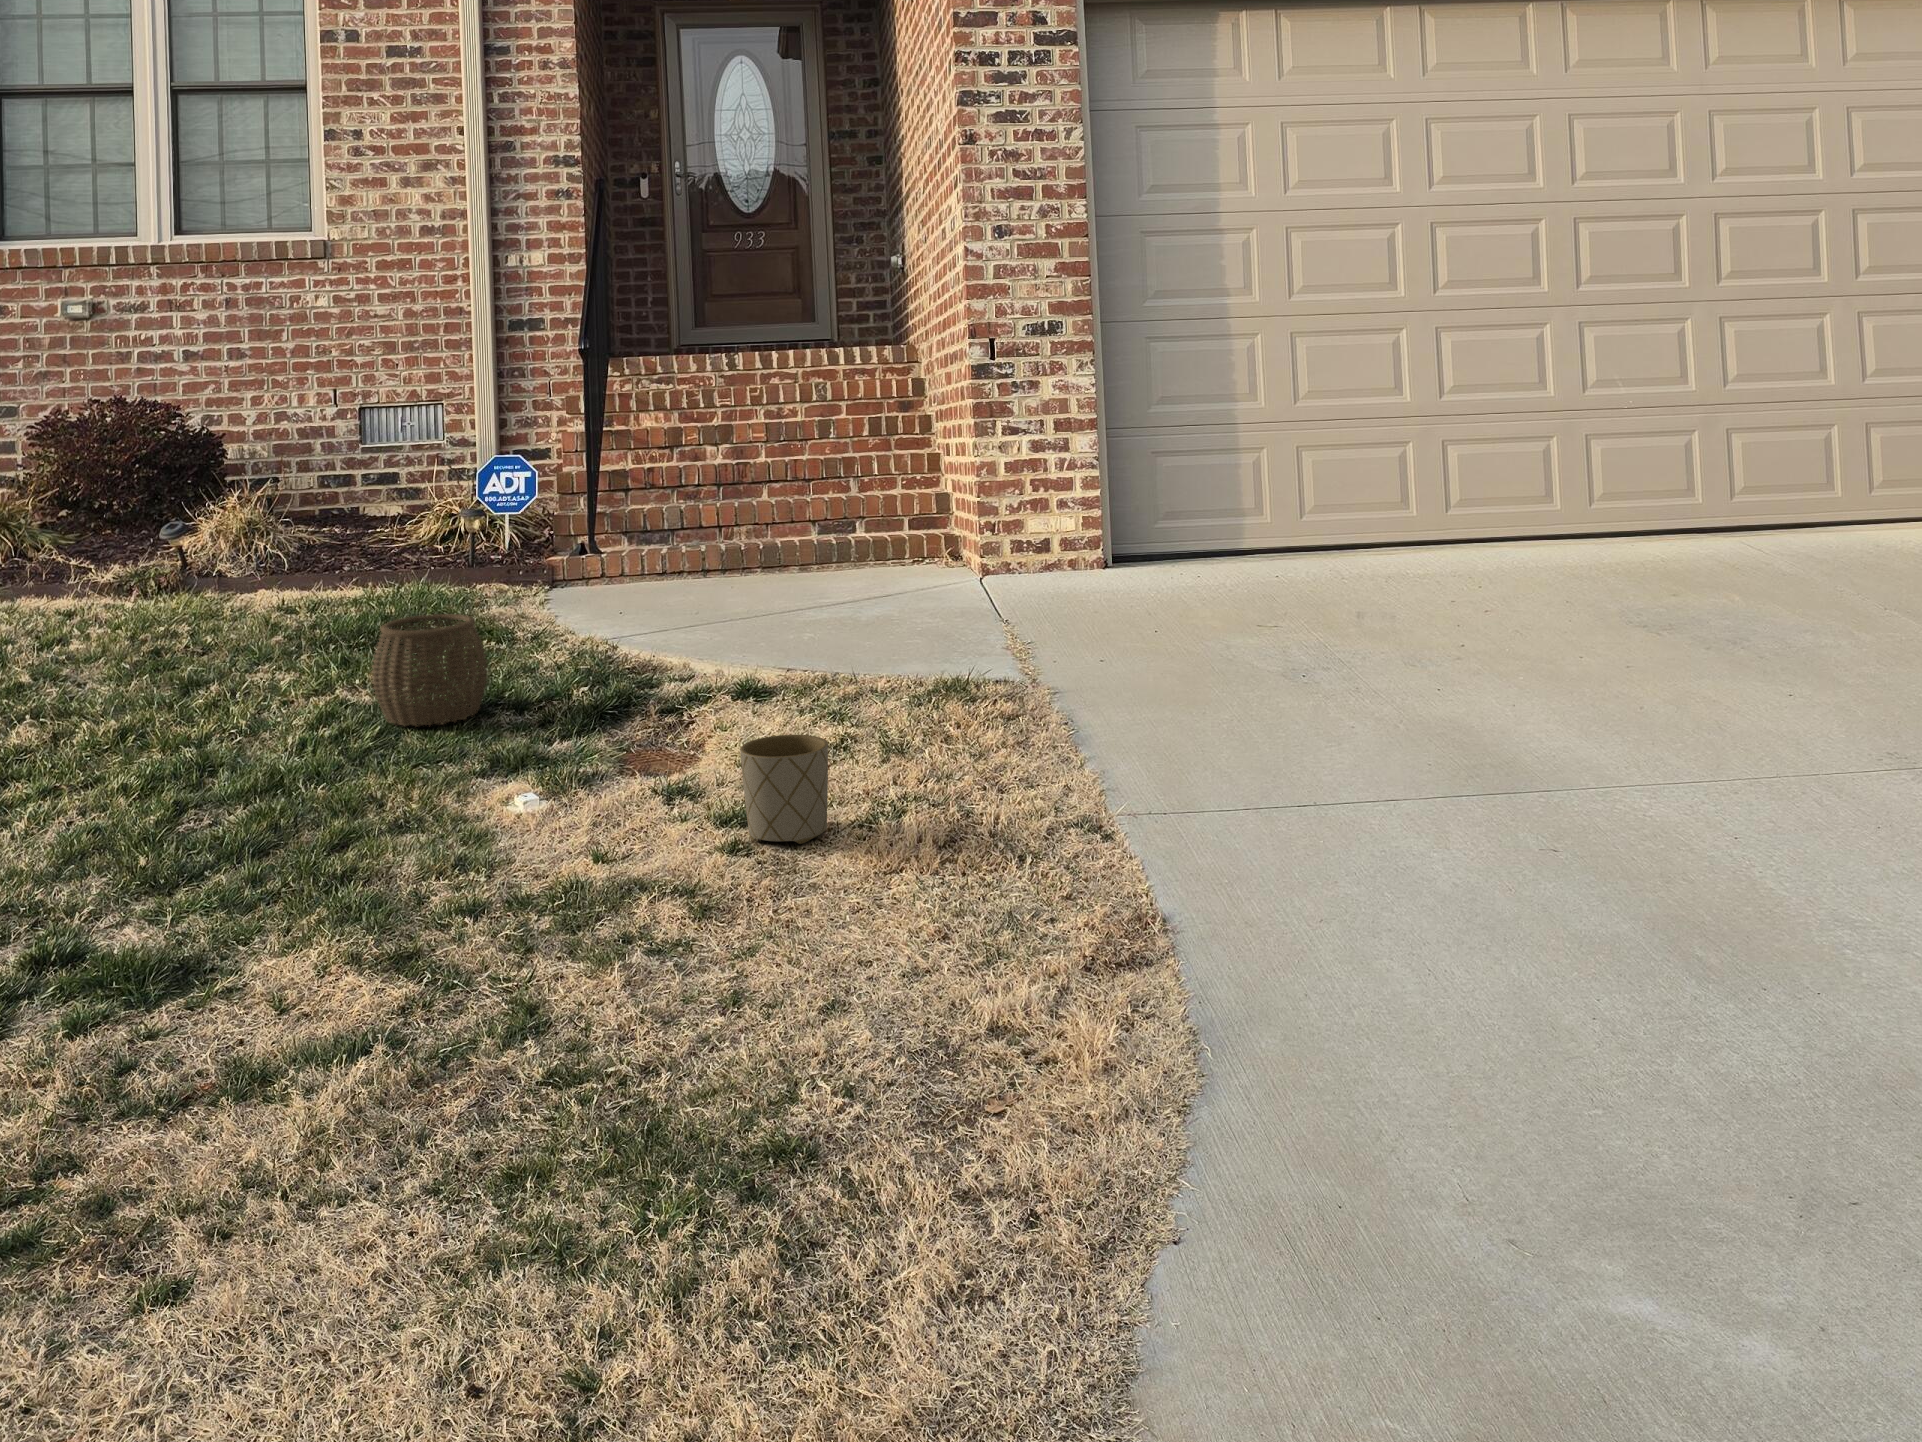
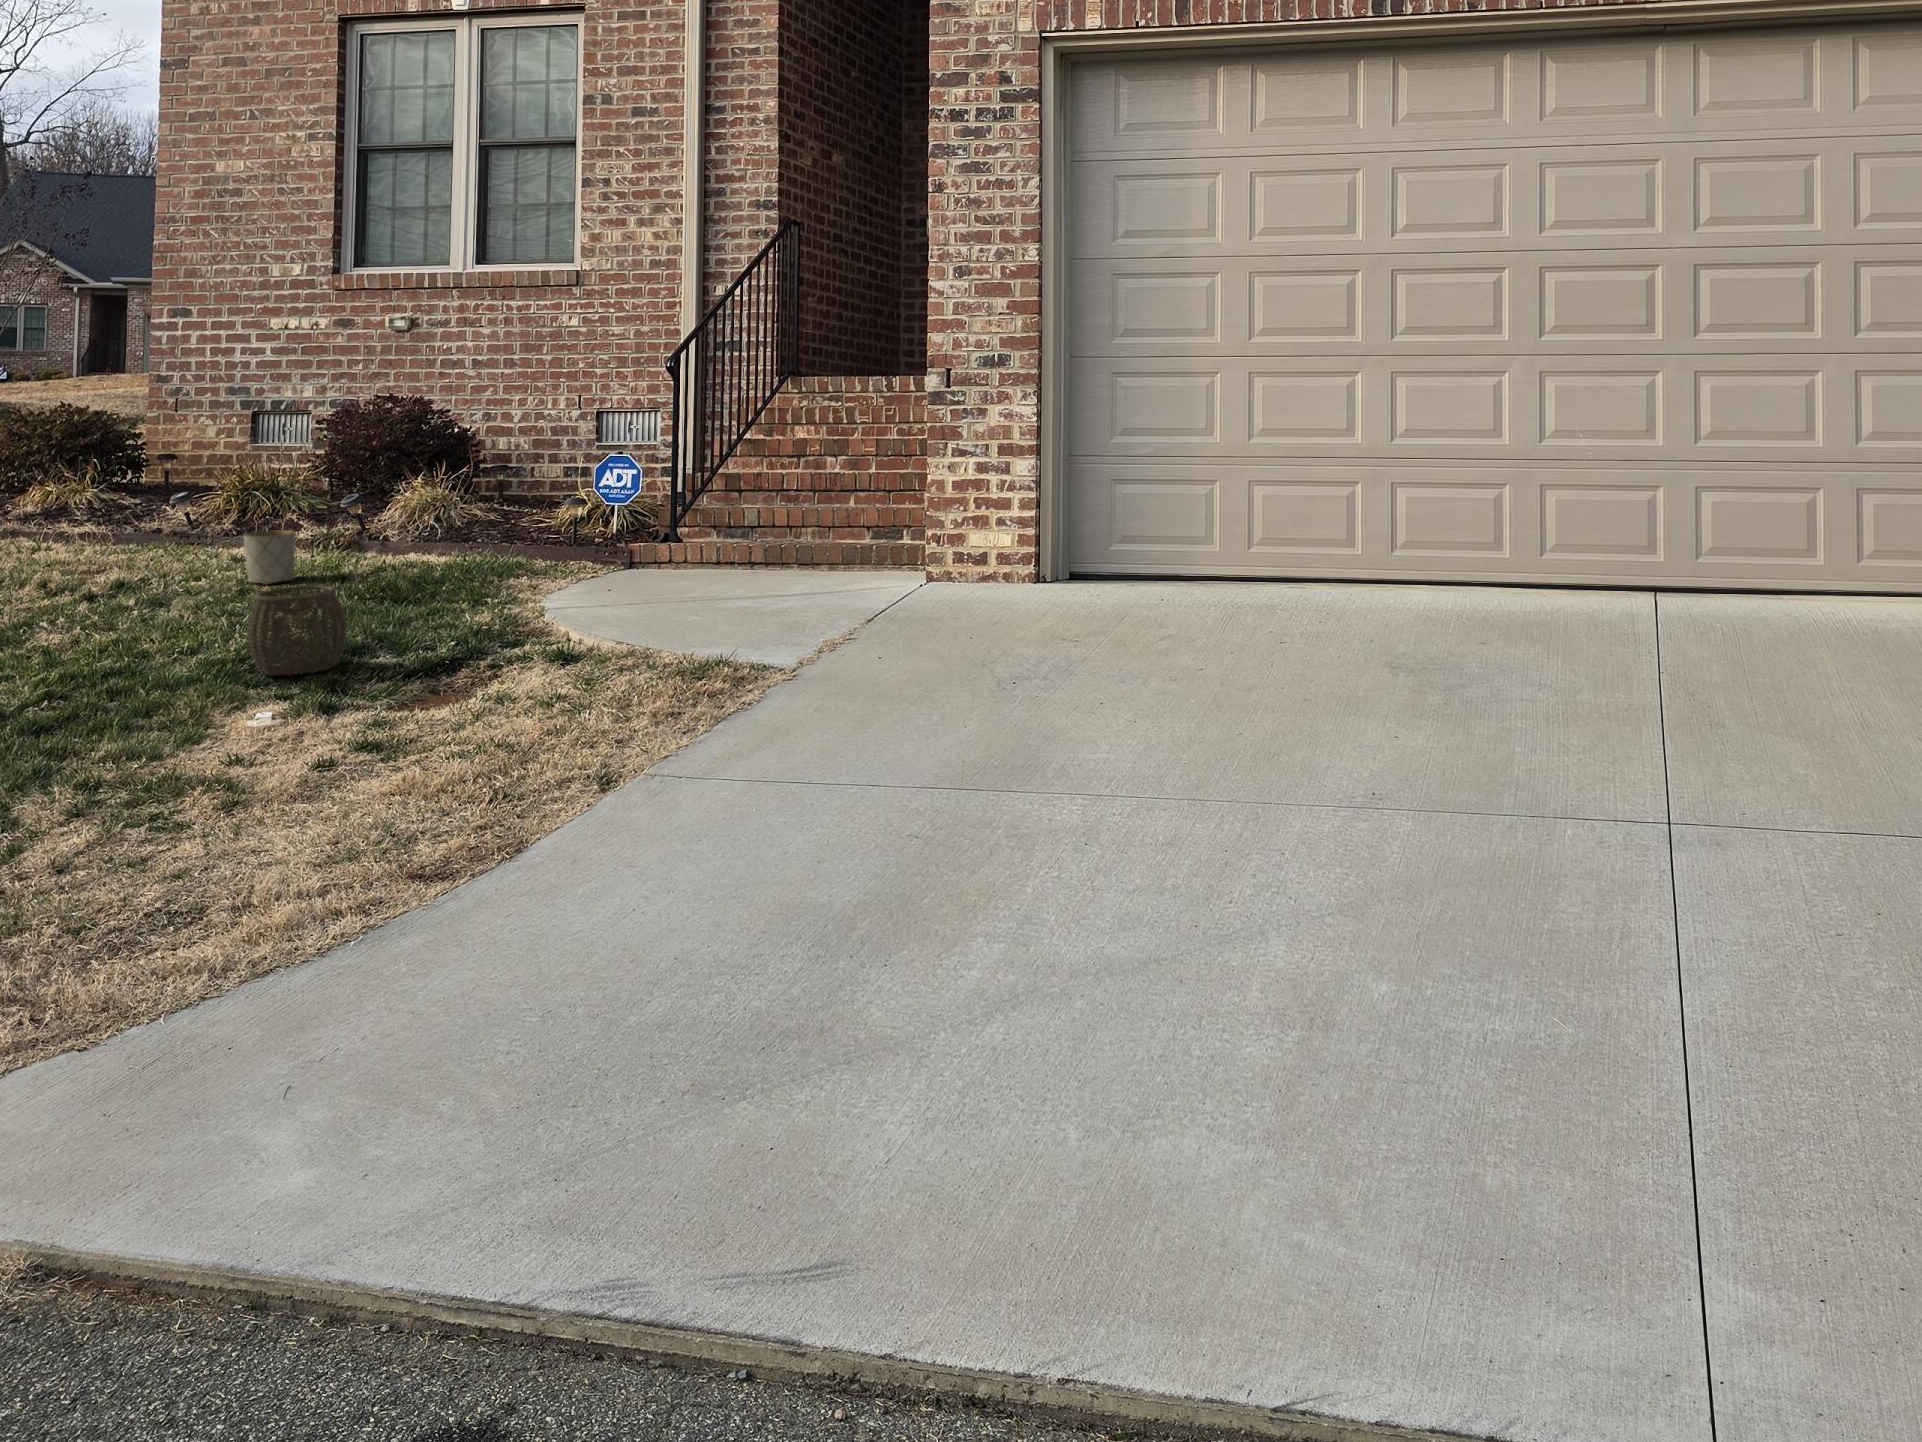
planter: present [740,735,828,844] -> present [243,530,296,585]

